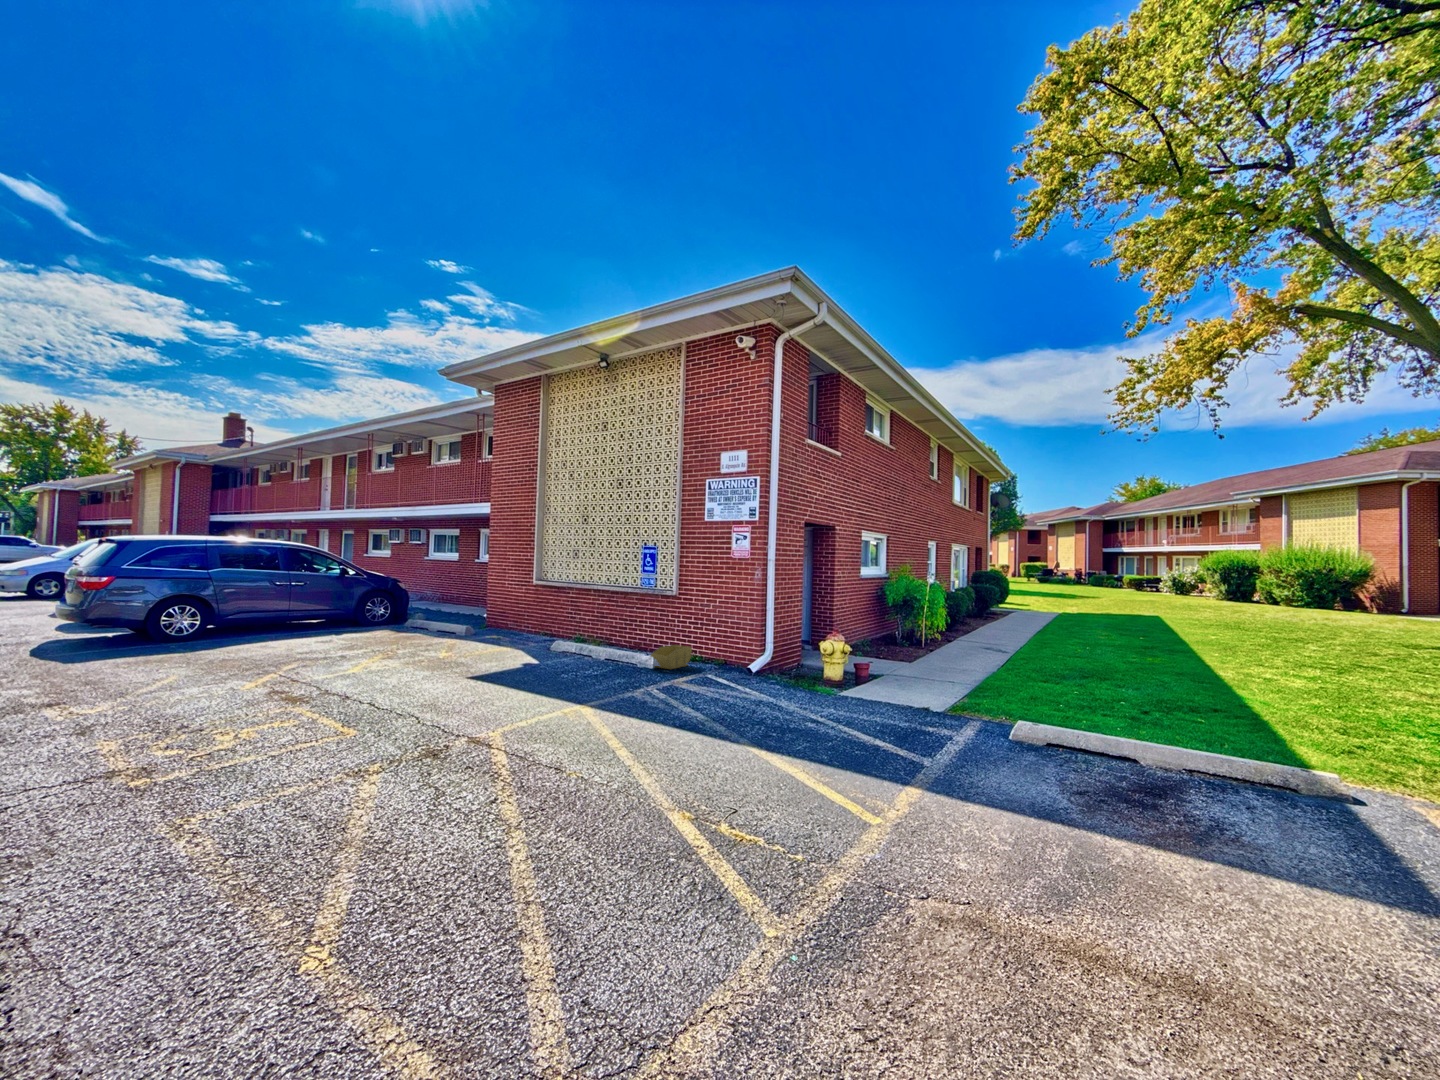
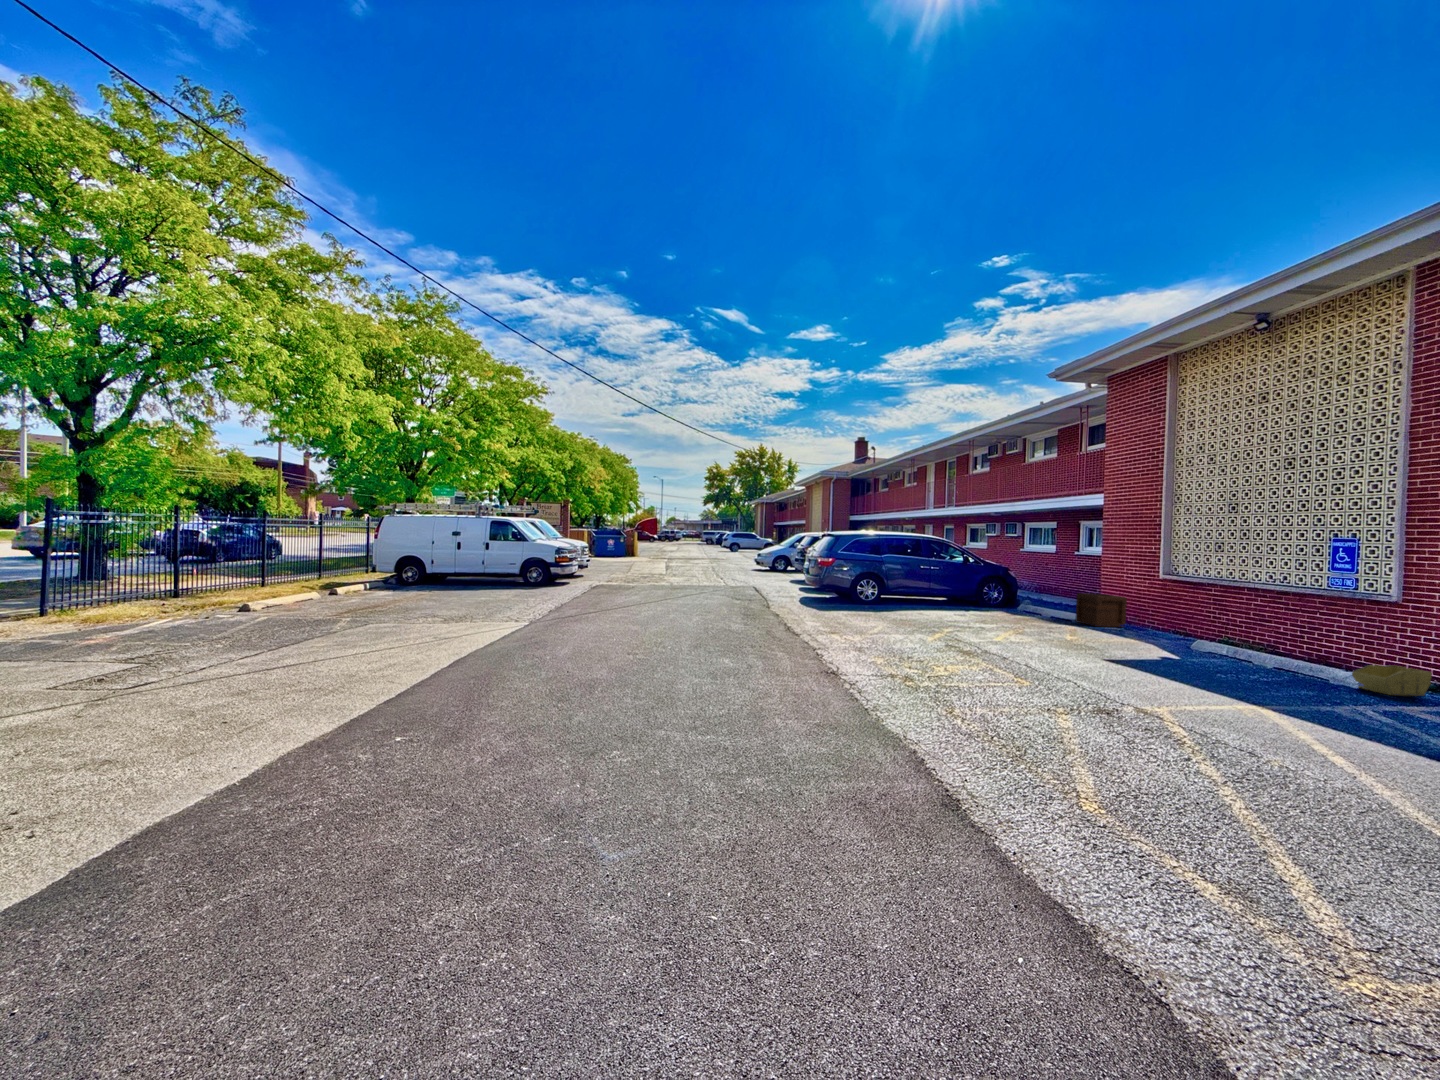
wooden crate: none [461,602,508,636] -> present [1076,593,1127,627]

